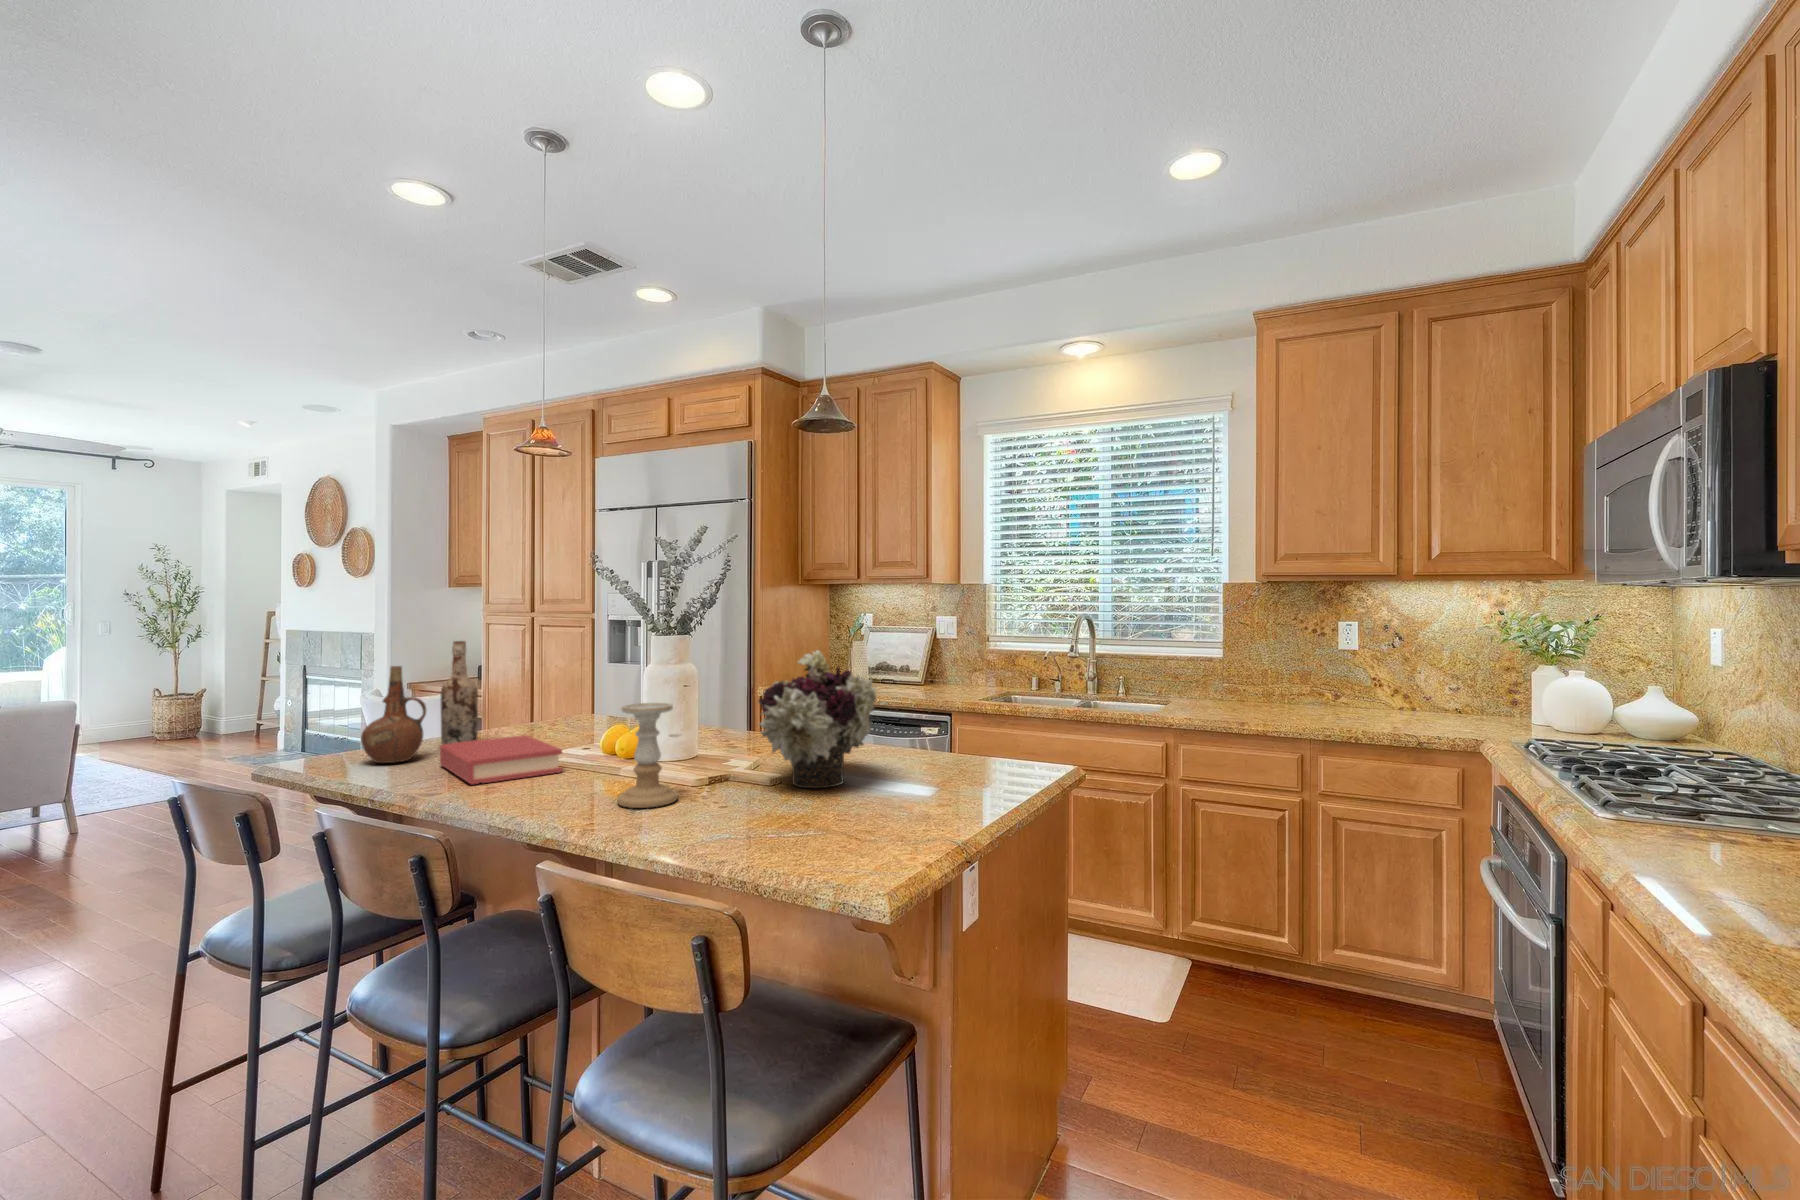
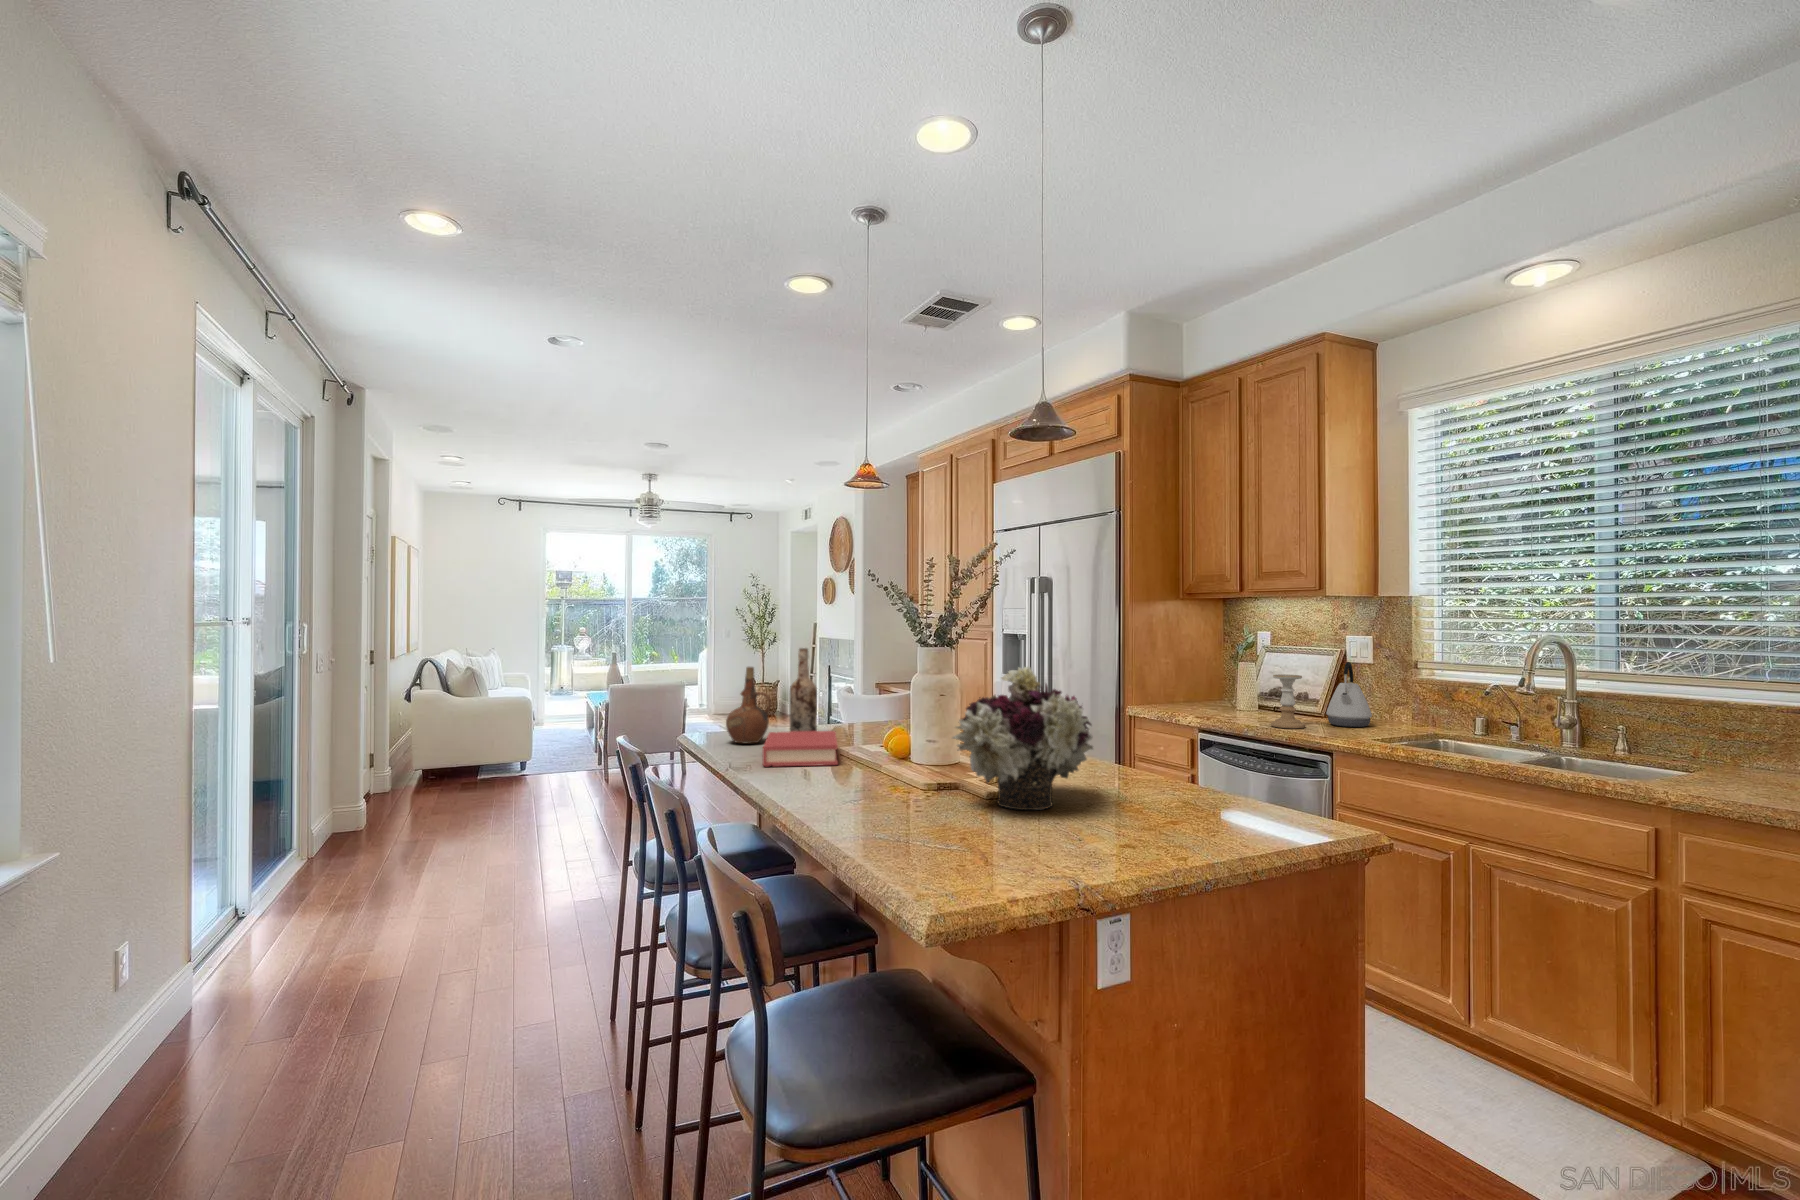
kettle: none [928,638,961,692] -> present [1326,662,1372,727]
candle holder: present [617,703,678,808] -> present [1271,674,1305,728]

